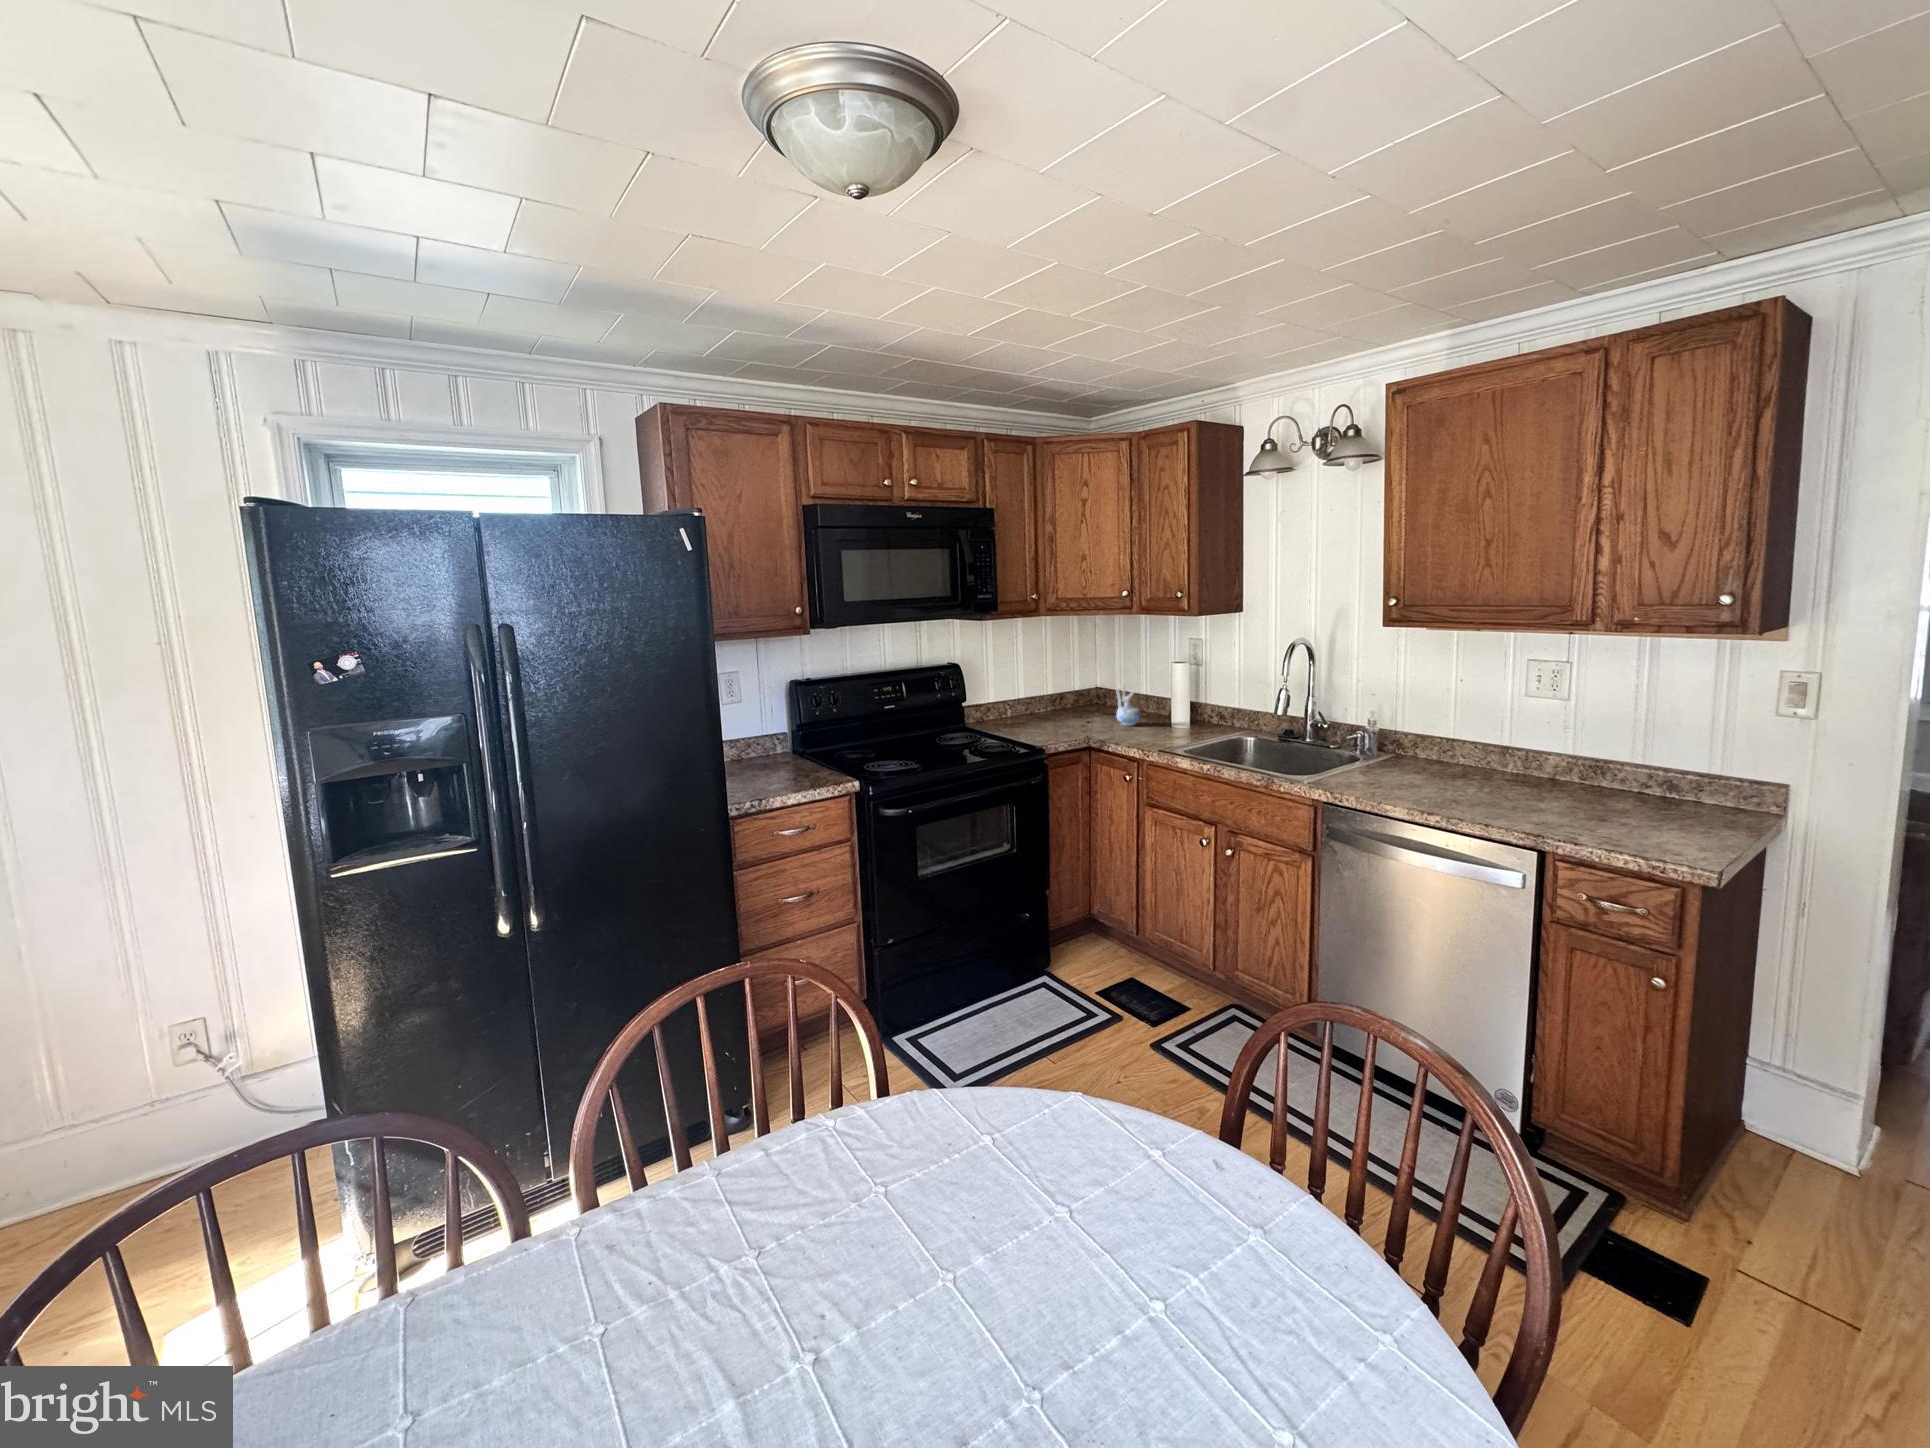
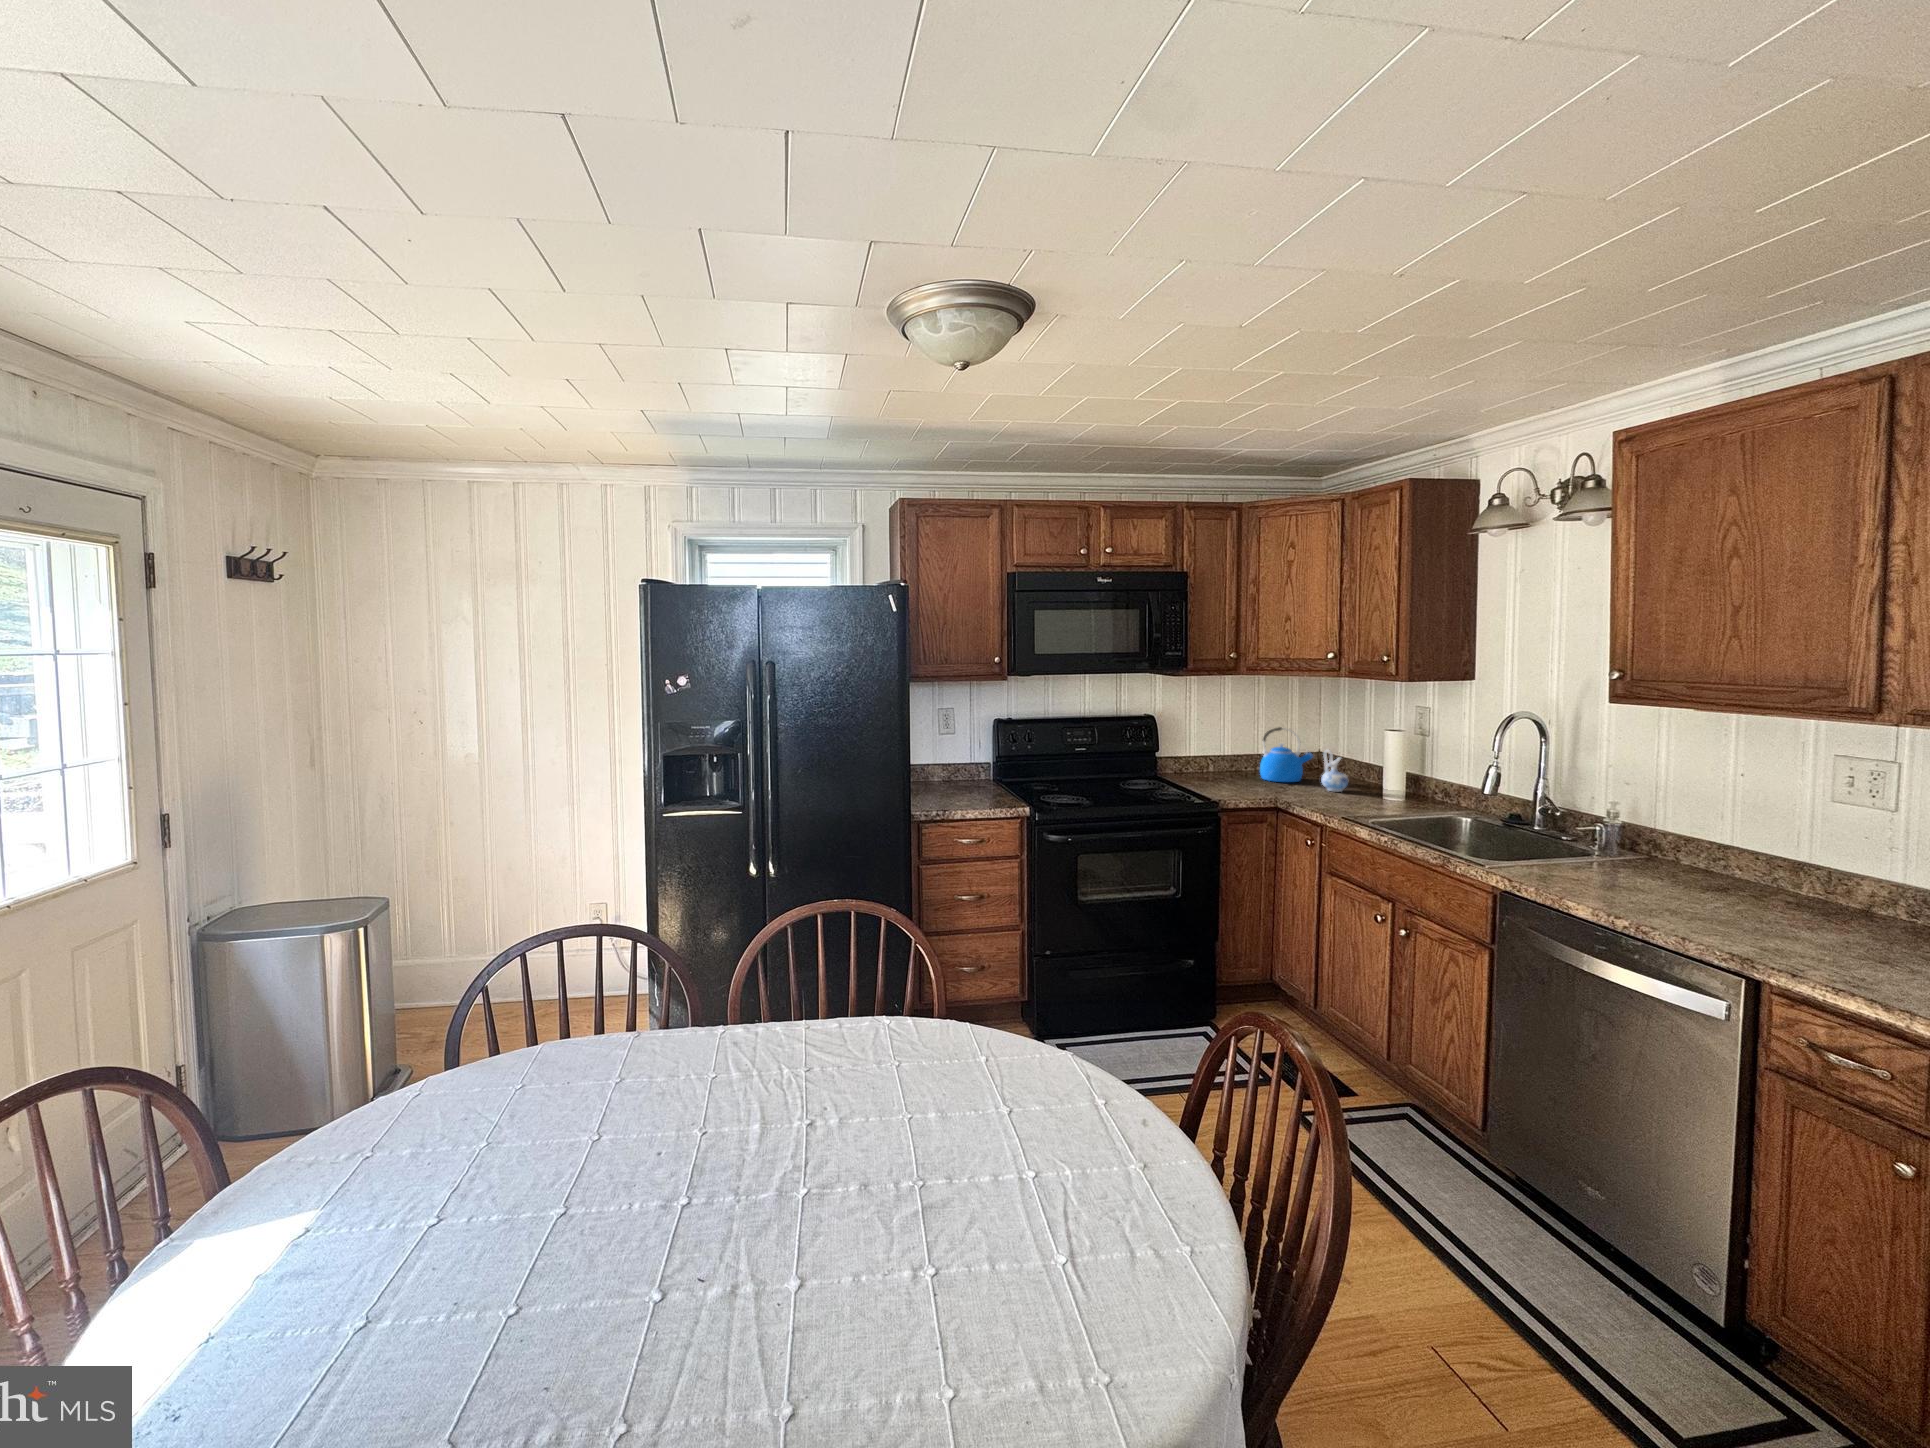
kettle: none [1056,667,1103,721] -> present [1260,727,1313,782]

